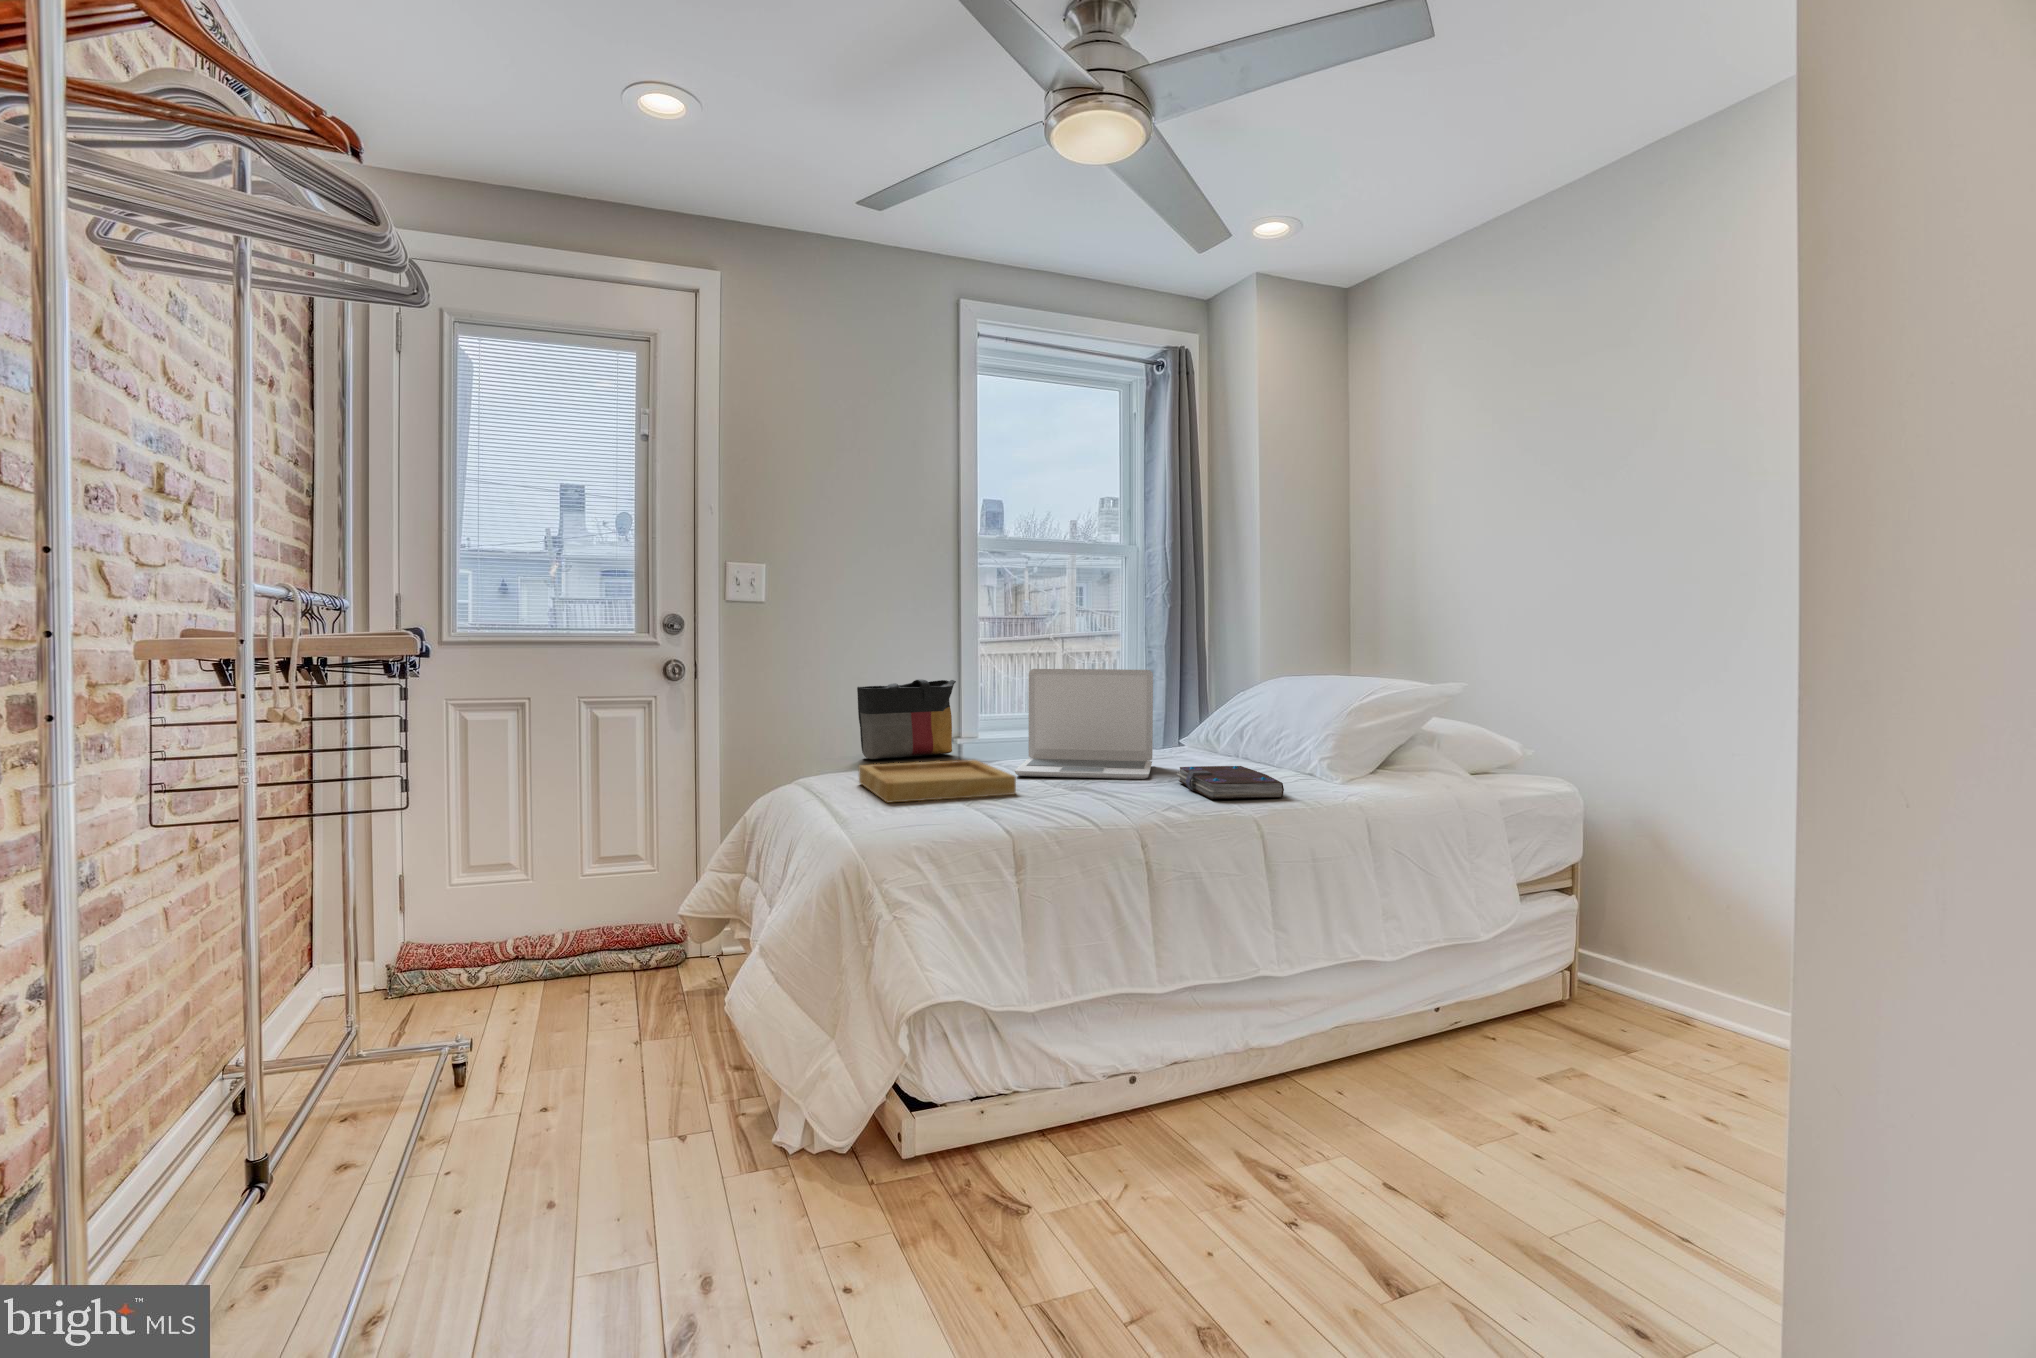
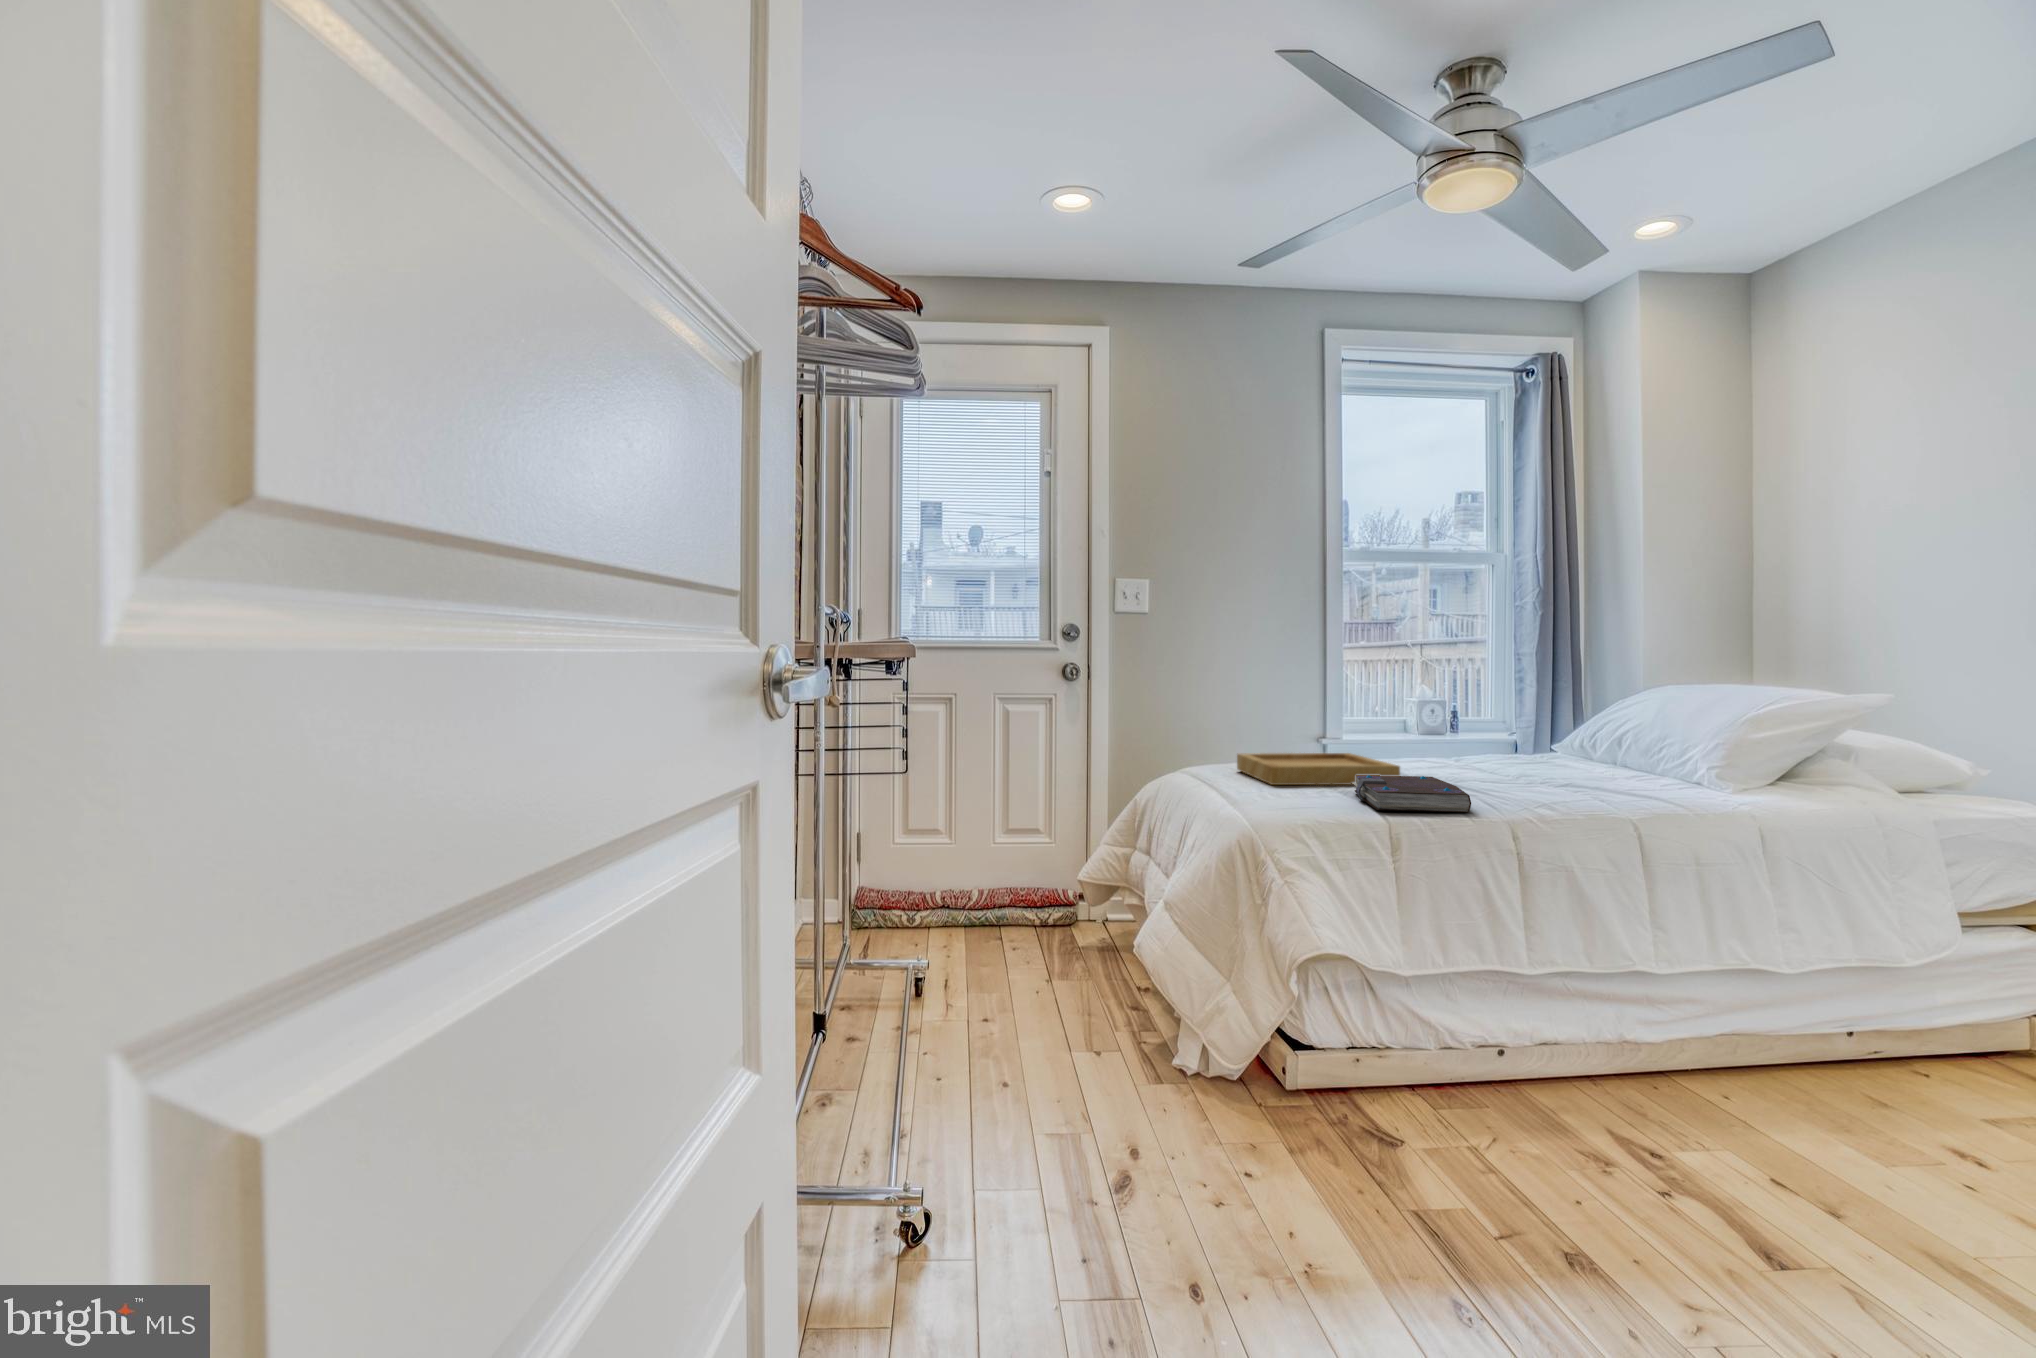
laptop: present [1015,669,1153,779] -> none [1391,668,1542,777]
tote bag: present [857,679,956,759] -> none [1226,682,1320,754]
book: present [1177,766,1284,799] -> present [1353,775,1471,813]

